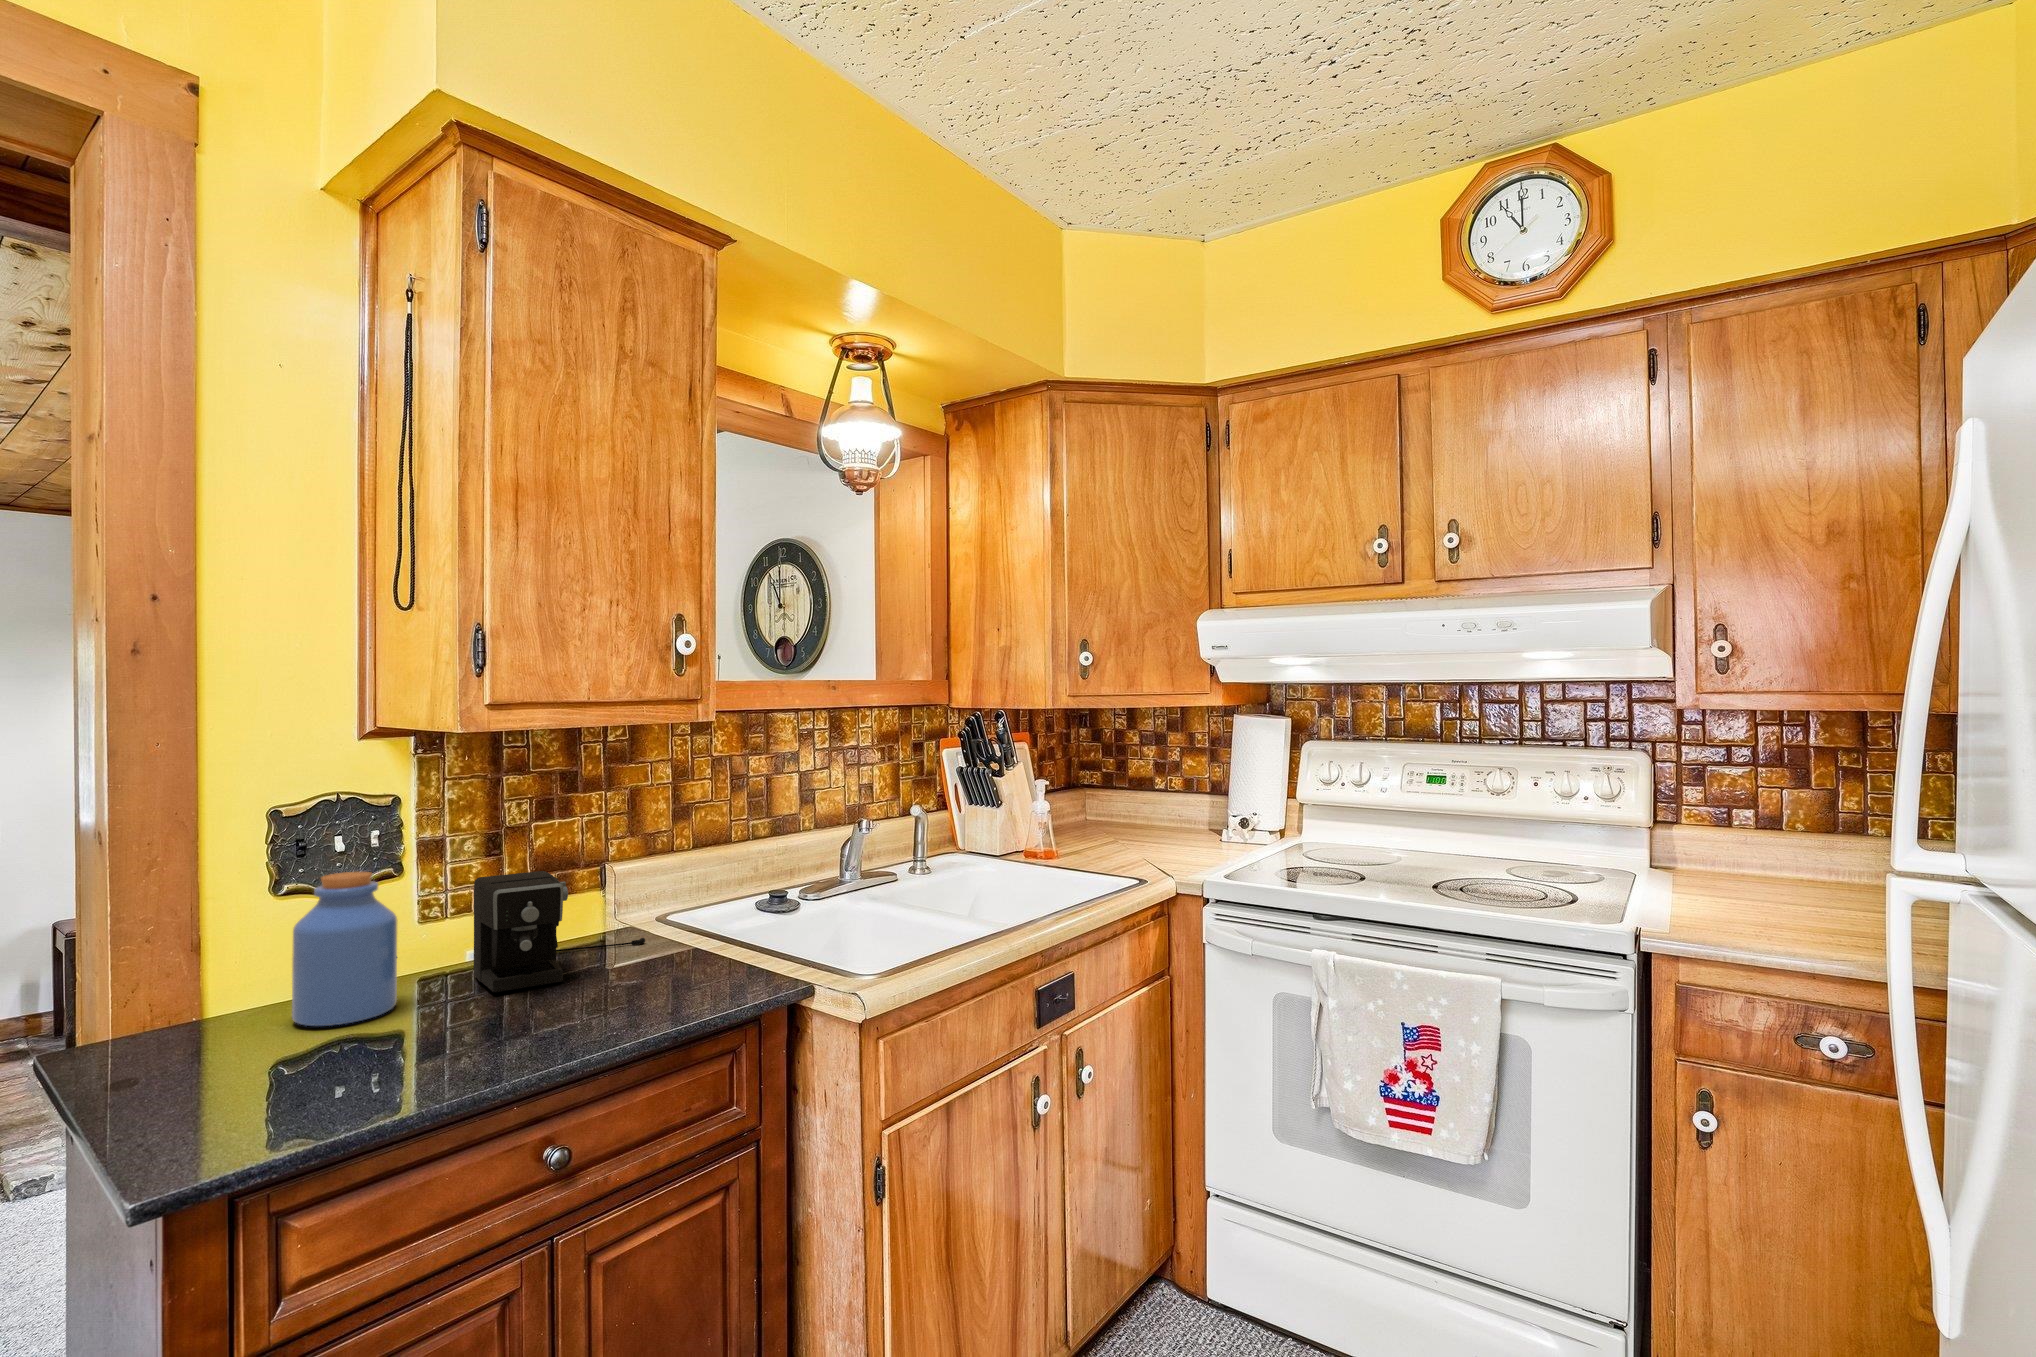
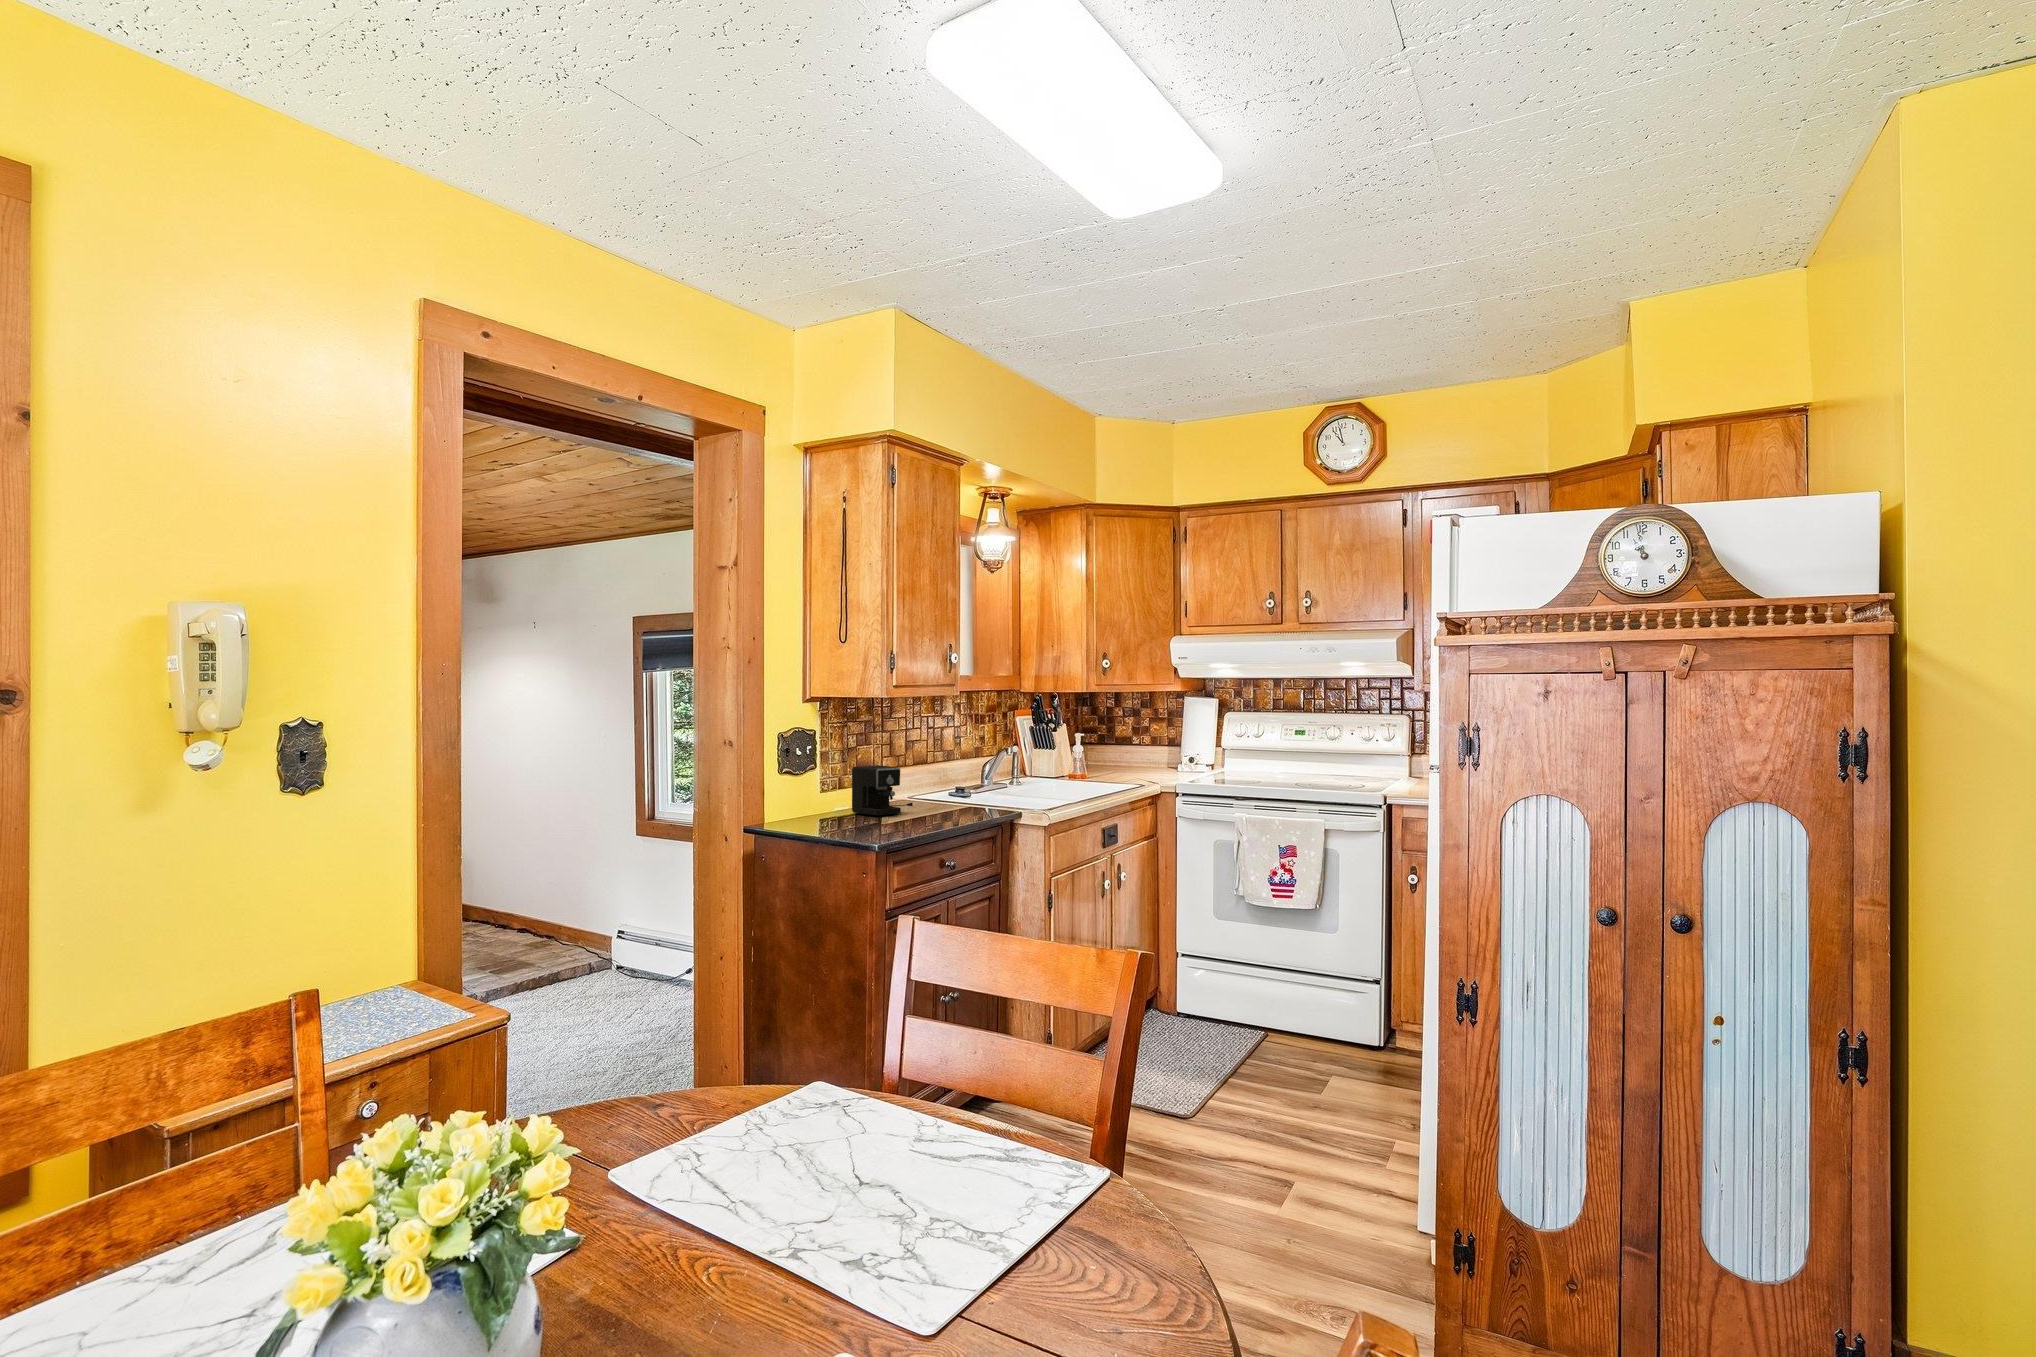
jar: present [292,872,397,1026] -> none [801,759,841,823]

